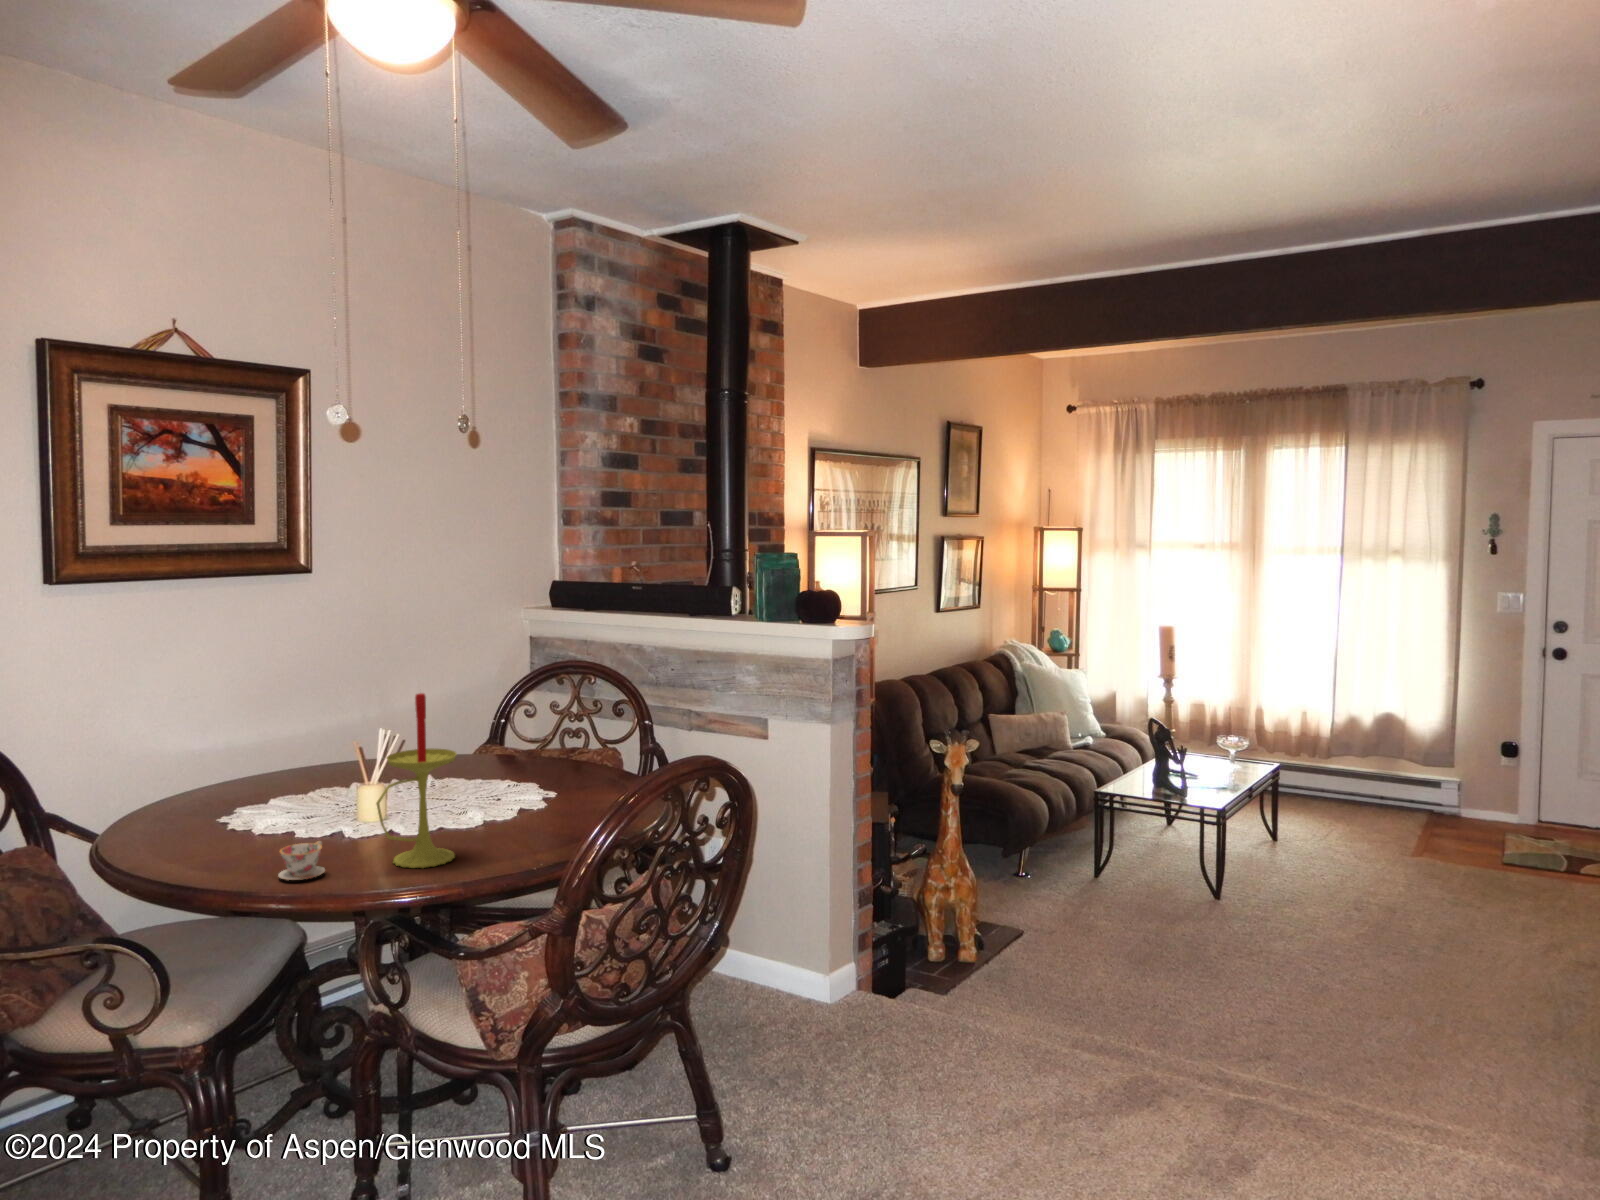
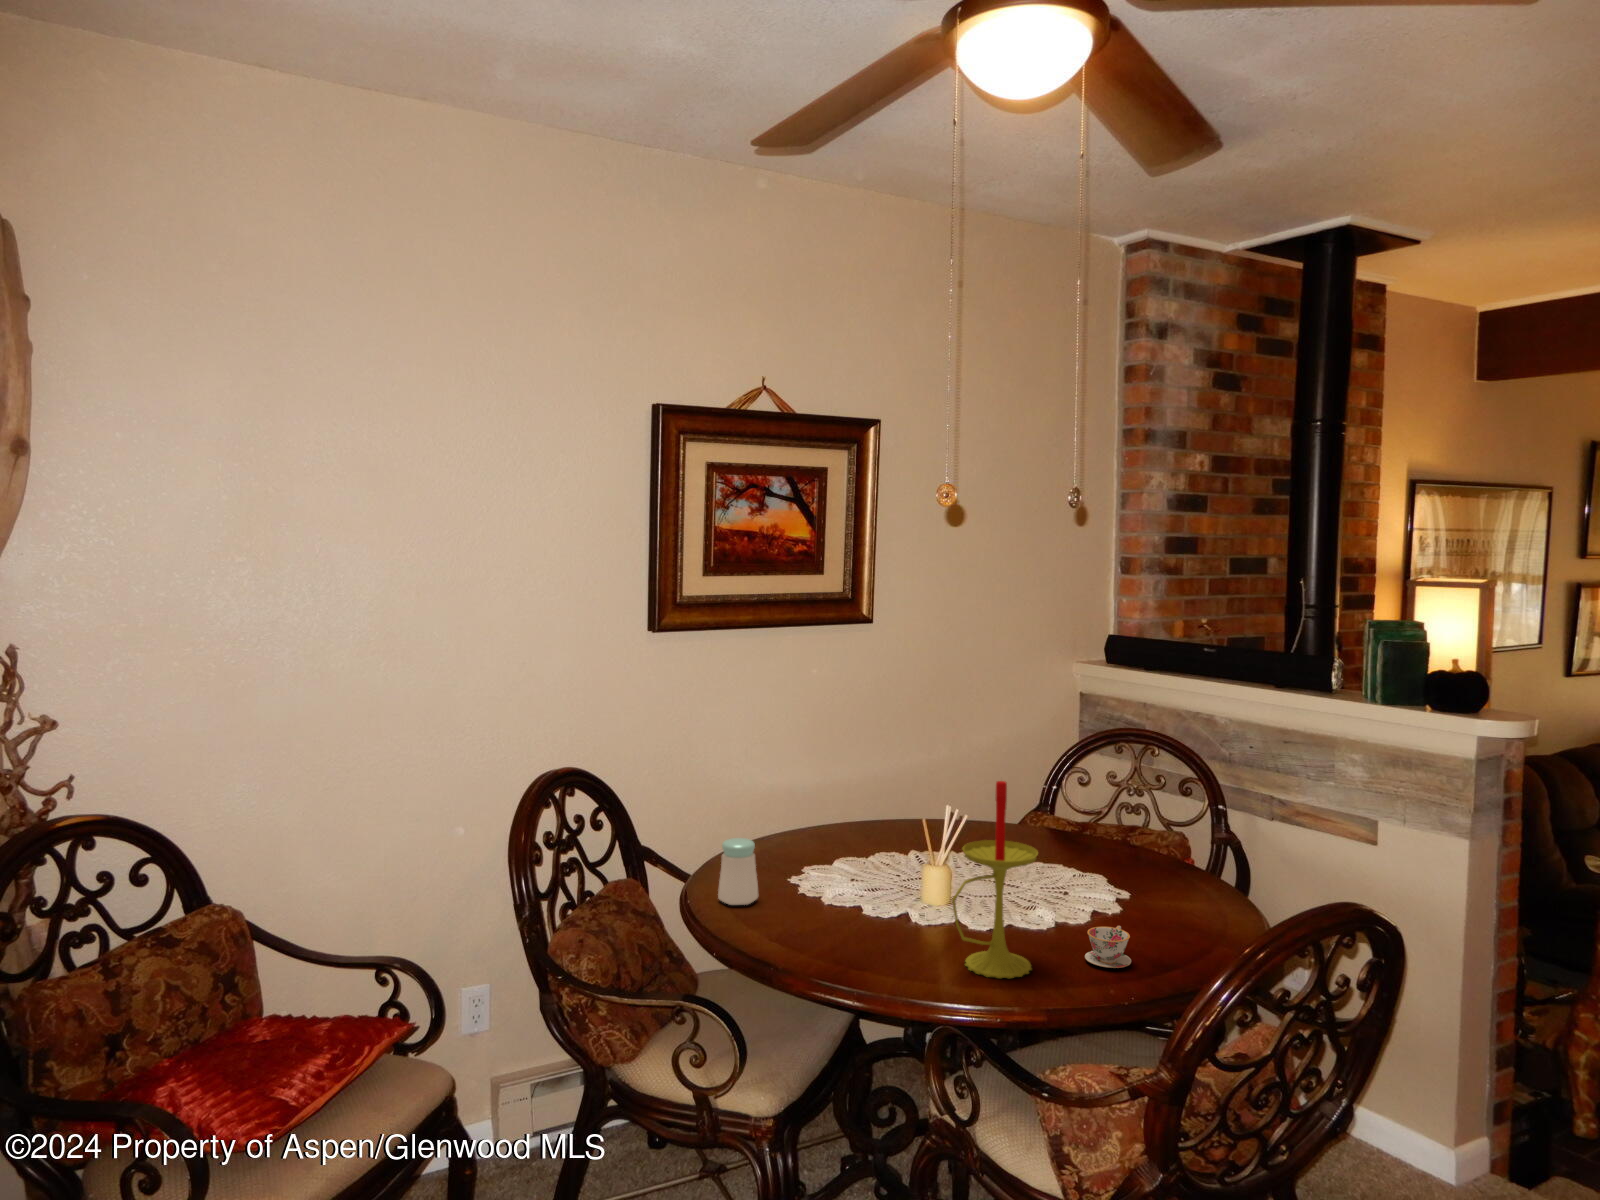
salt shaker: none [135,780,182,847] -> present [718,838,758,905]
teacup: present [278,841,325,880] -> present [1085,926,1131,968]

